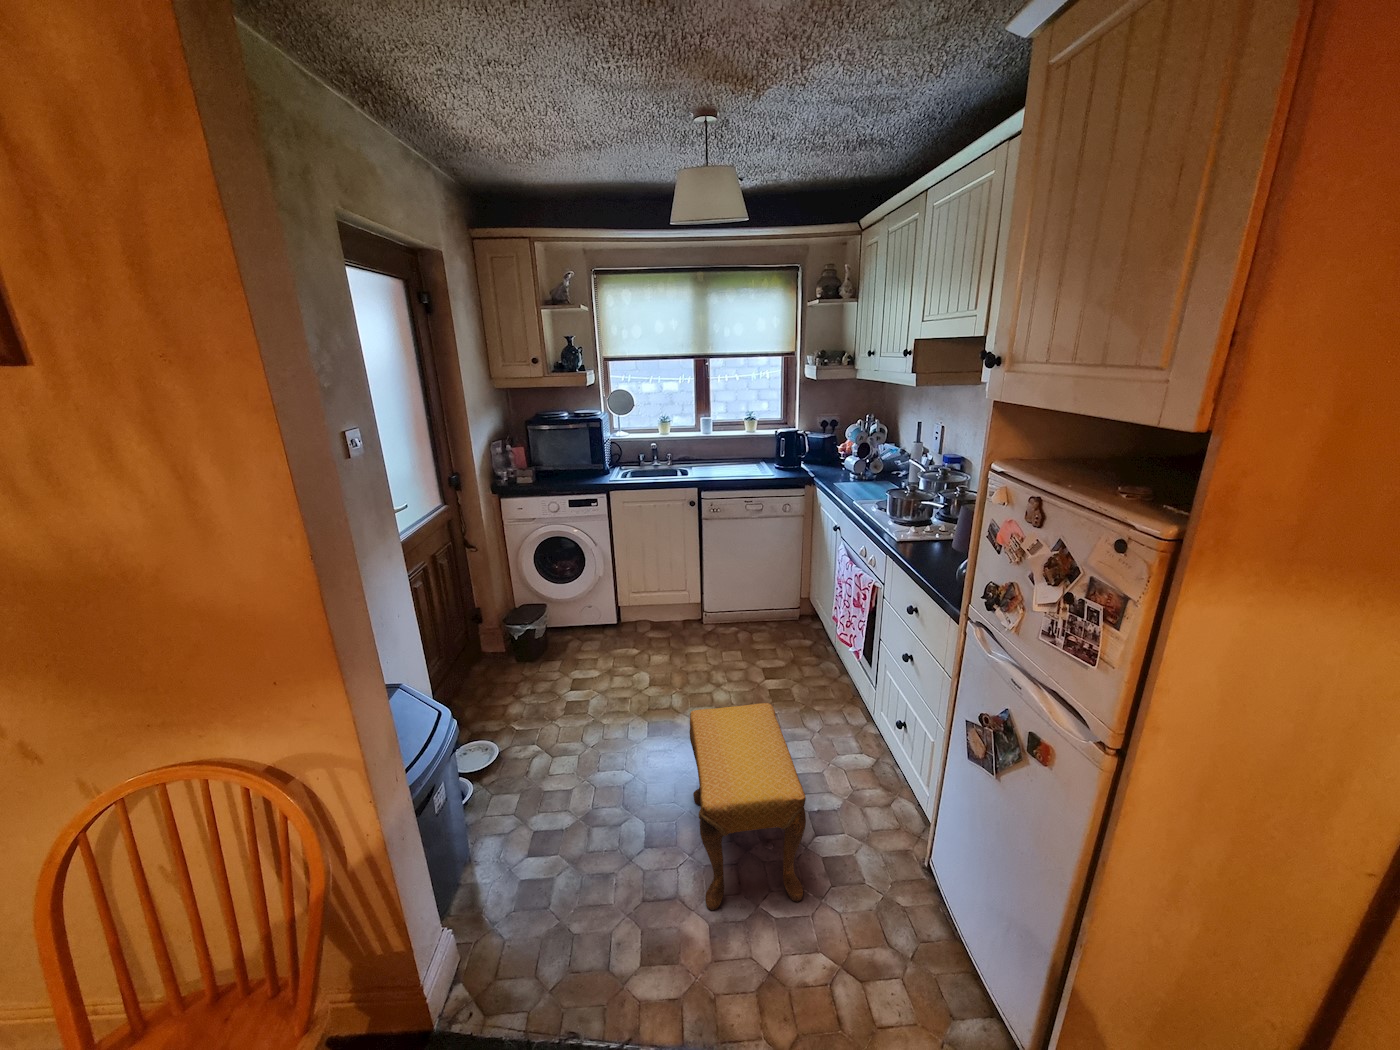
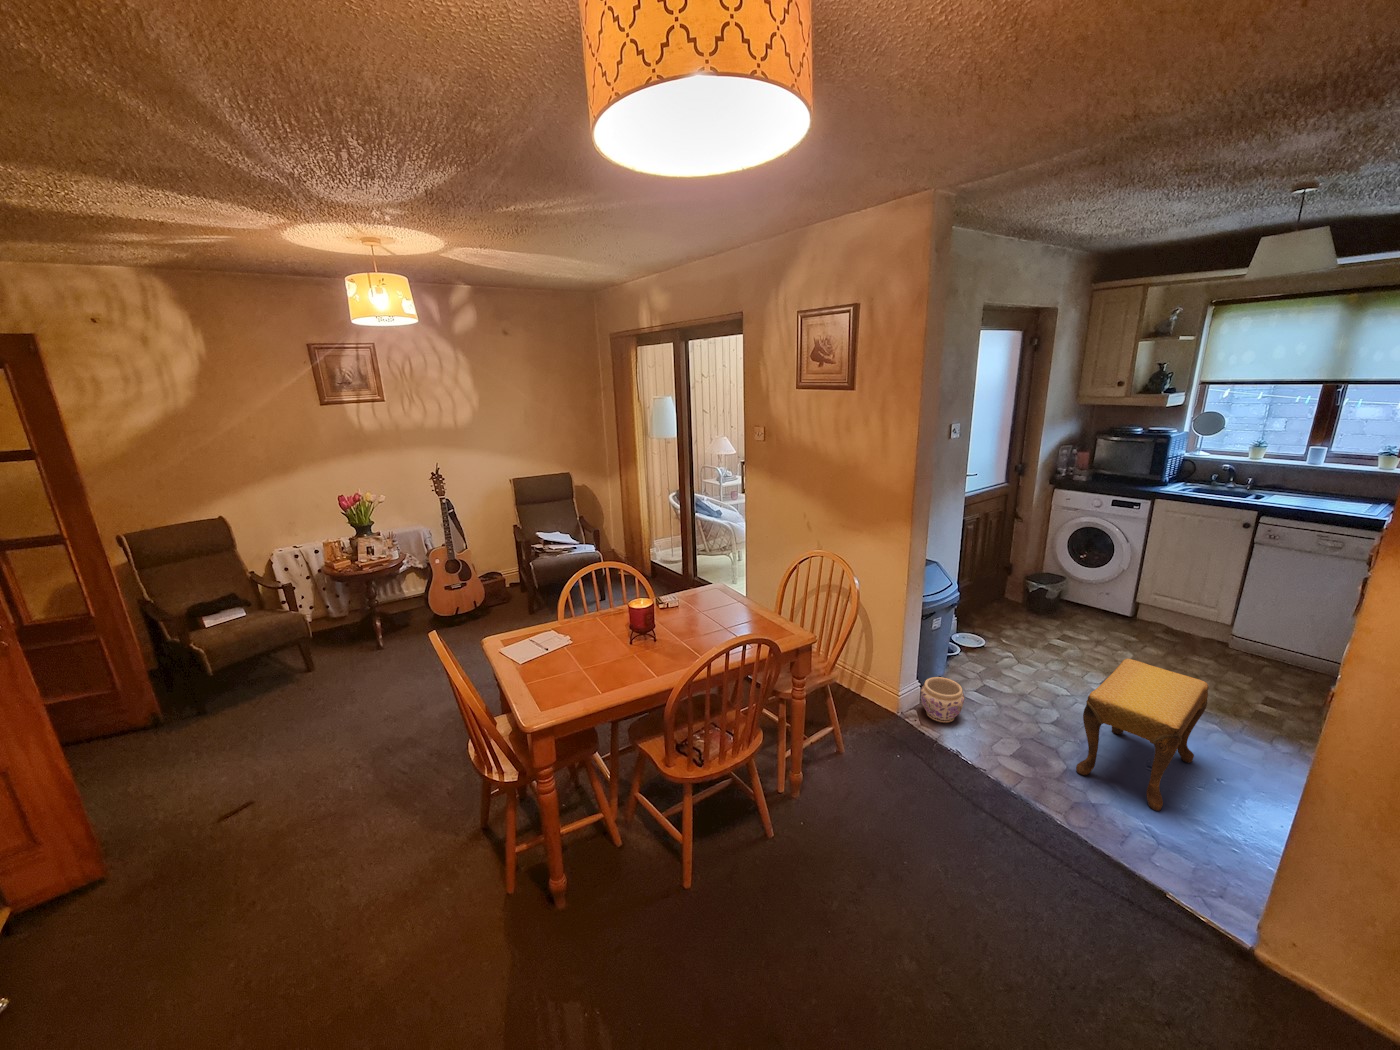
planter: none [458,880,535,977] -> present [921,677,965,723]

